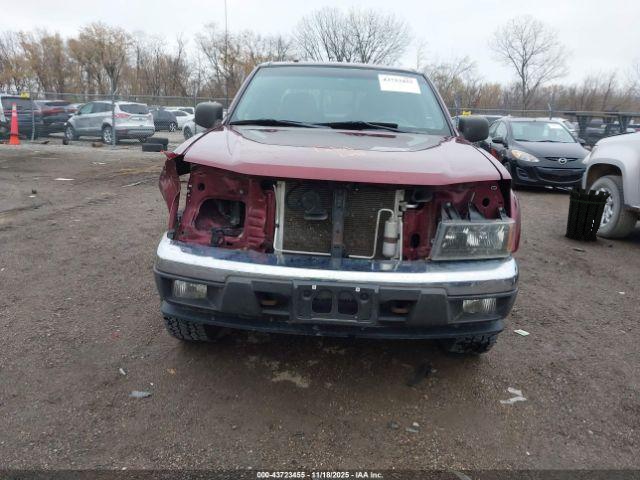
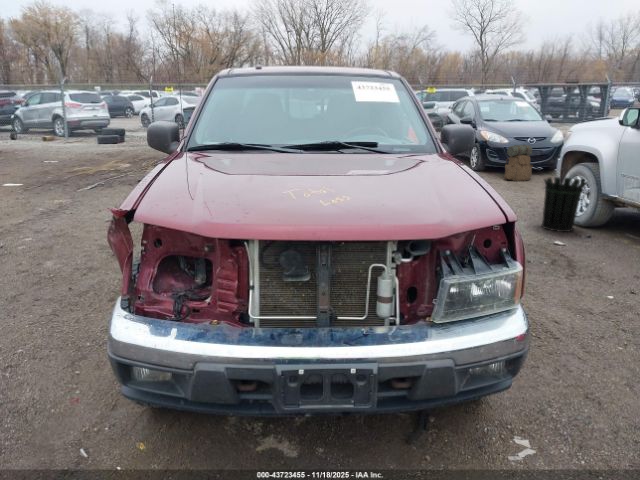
backpack: none [536,164,566,200] -> present [504,145,533,181]

